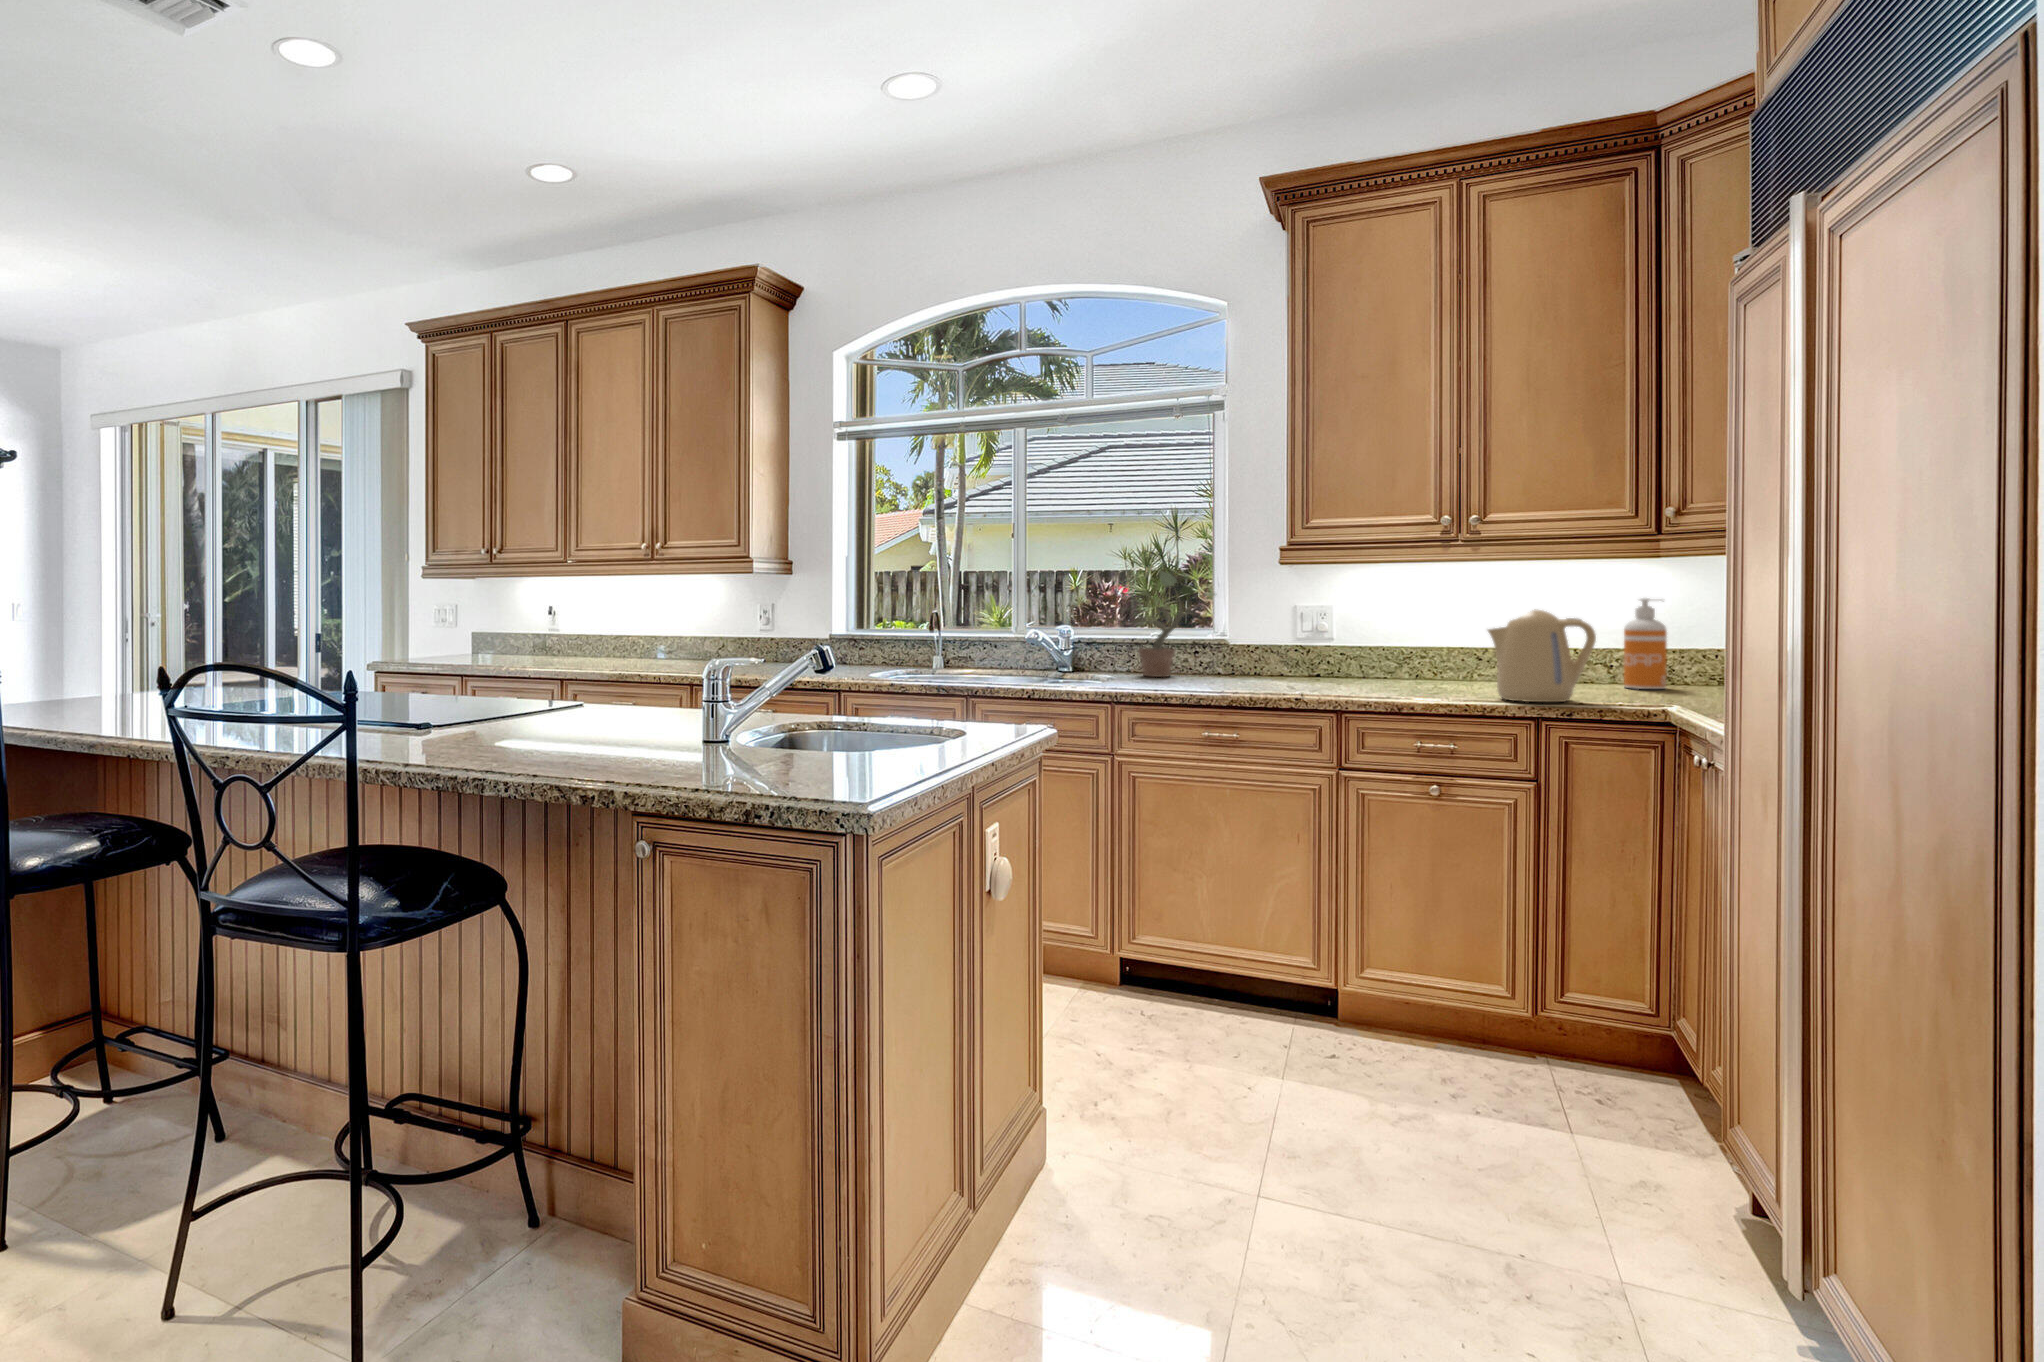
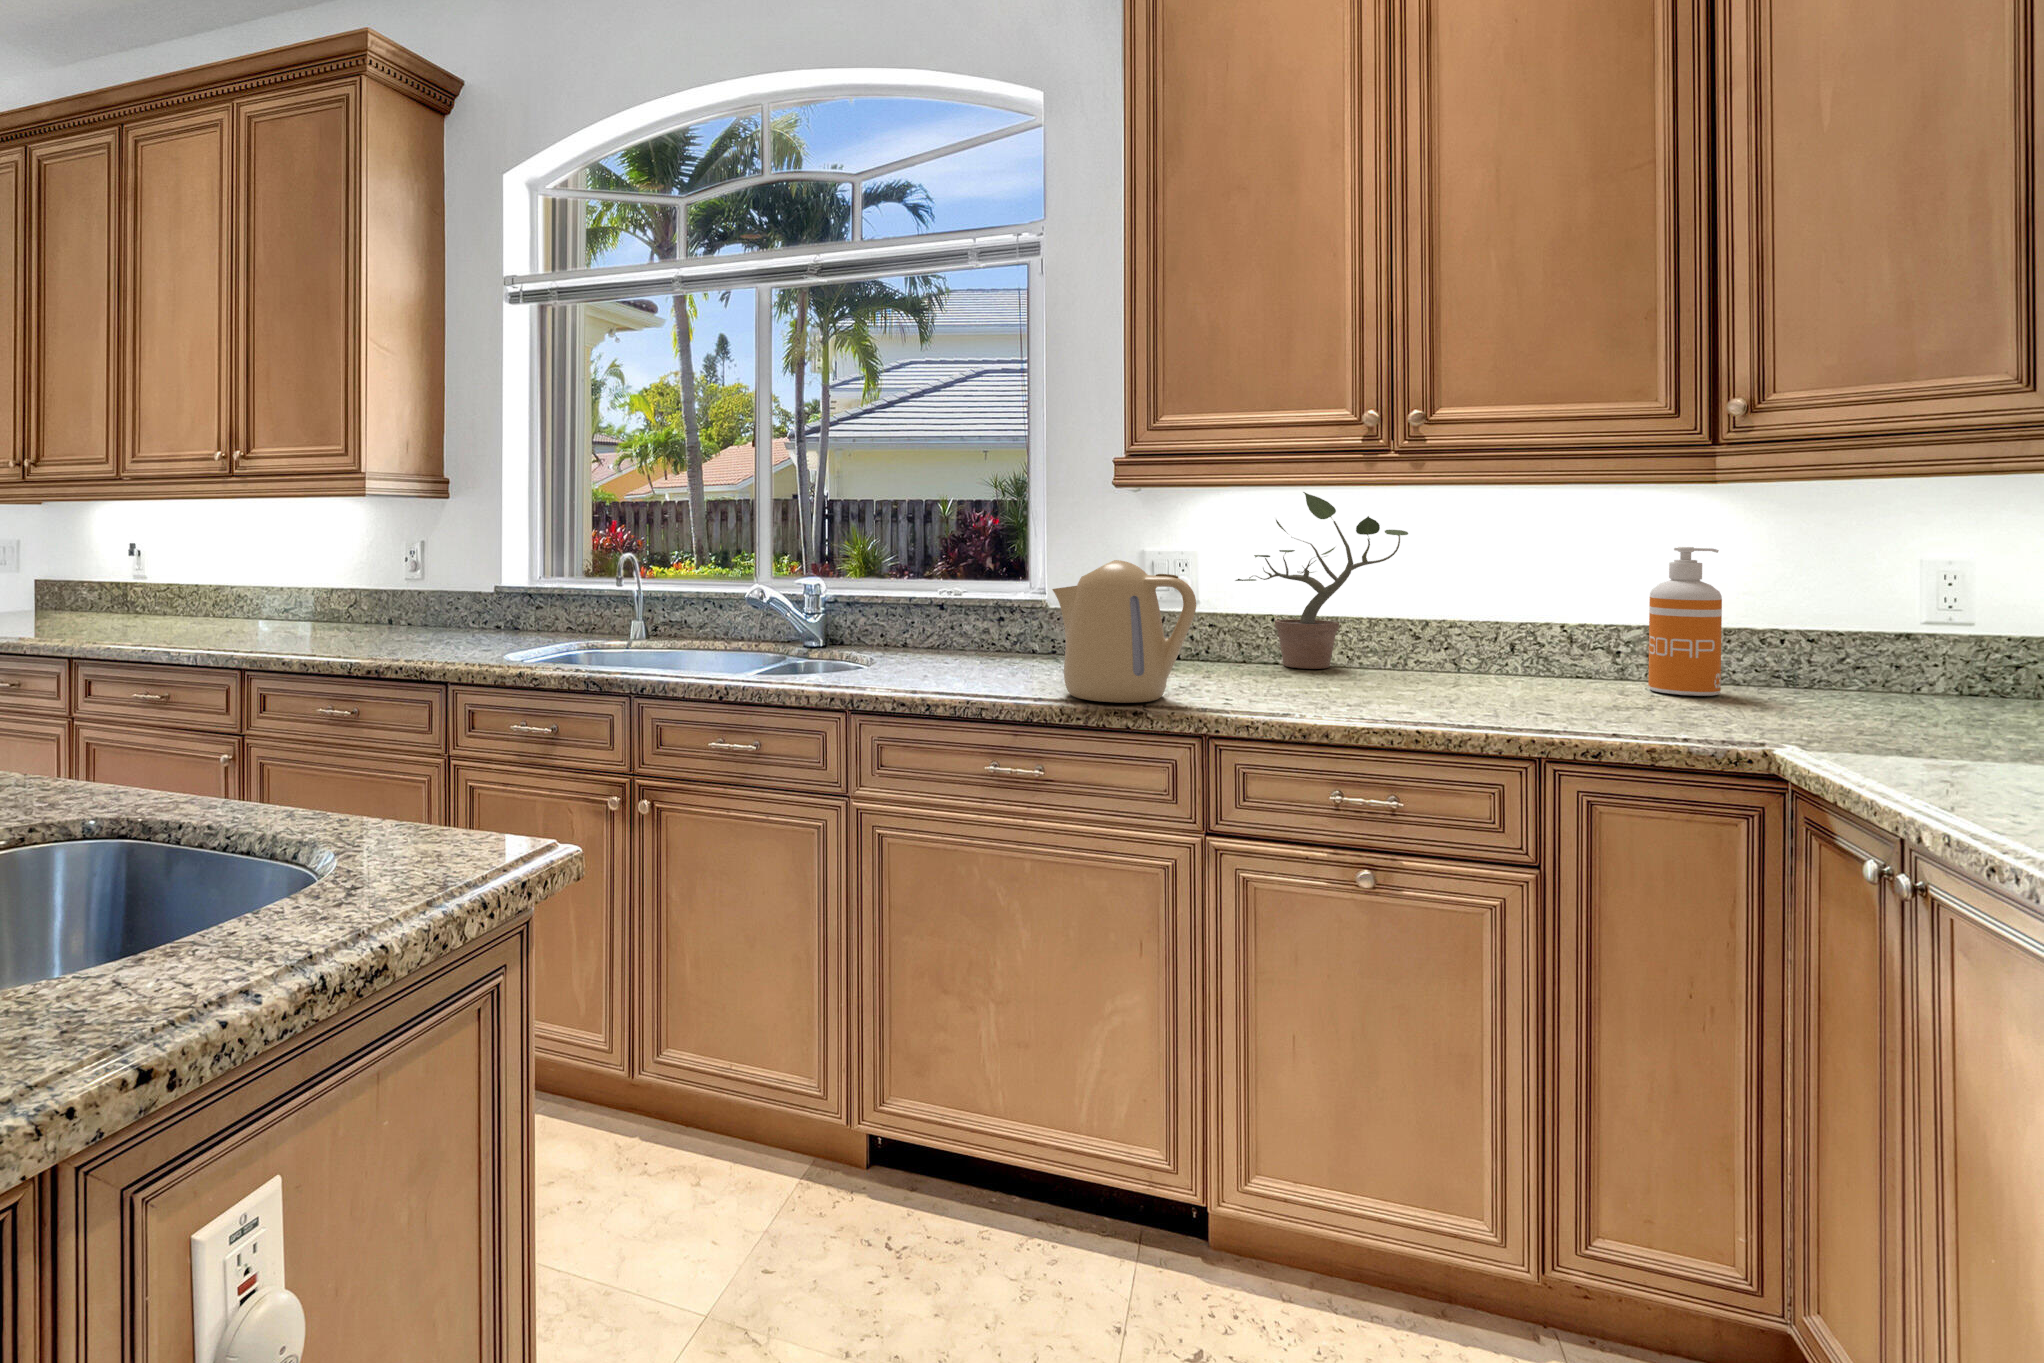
potted plant: present [1131,570,1215,677] -> present [1235,492,1408,669]
kettle: present [1488,609,1596,702] -> present [1052,560,1196,703]

